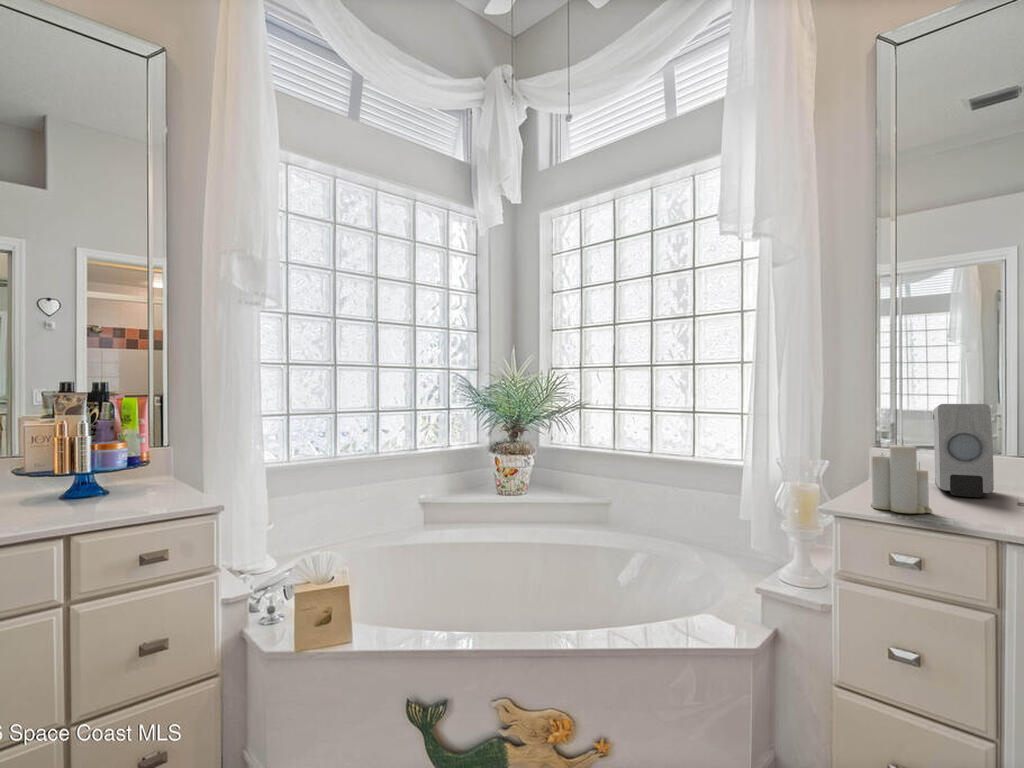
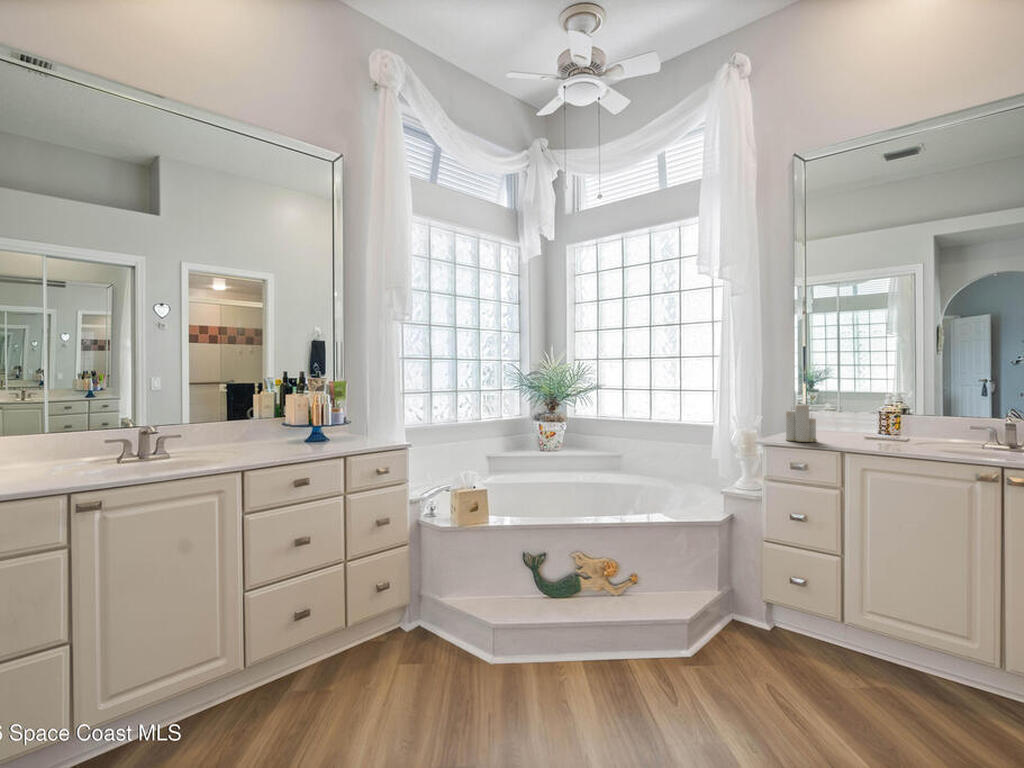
soap dispenser: present [933,404,994,497] -> none [826,382,855,435]

